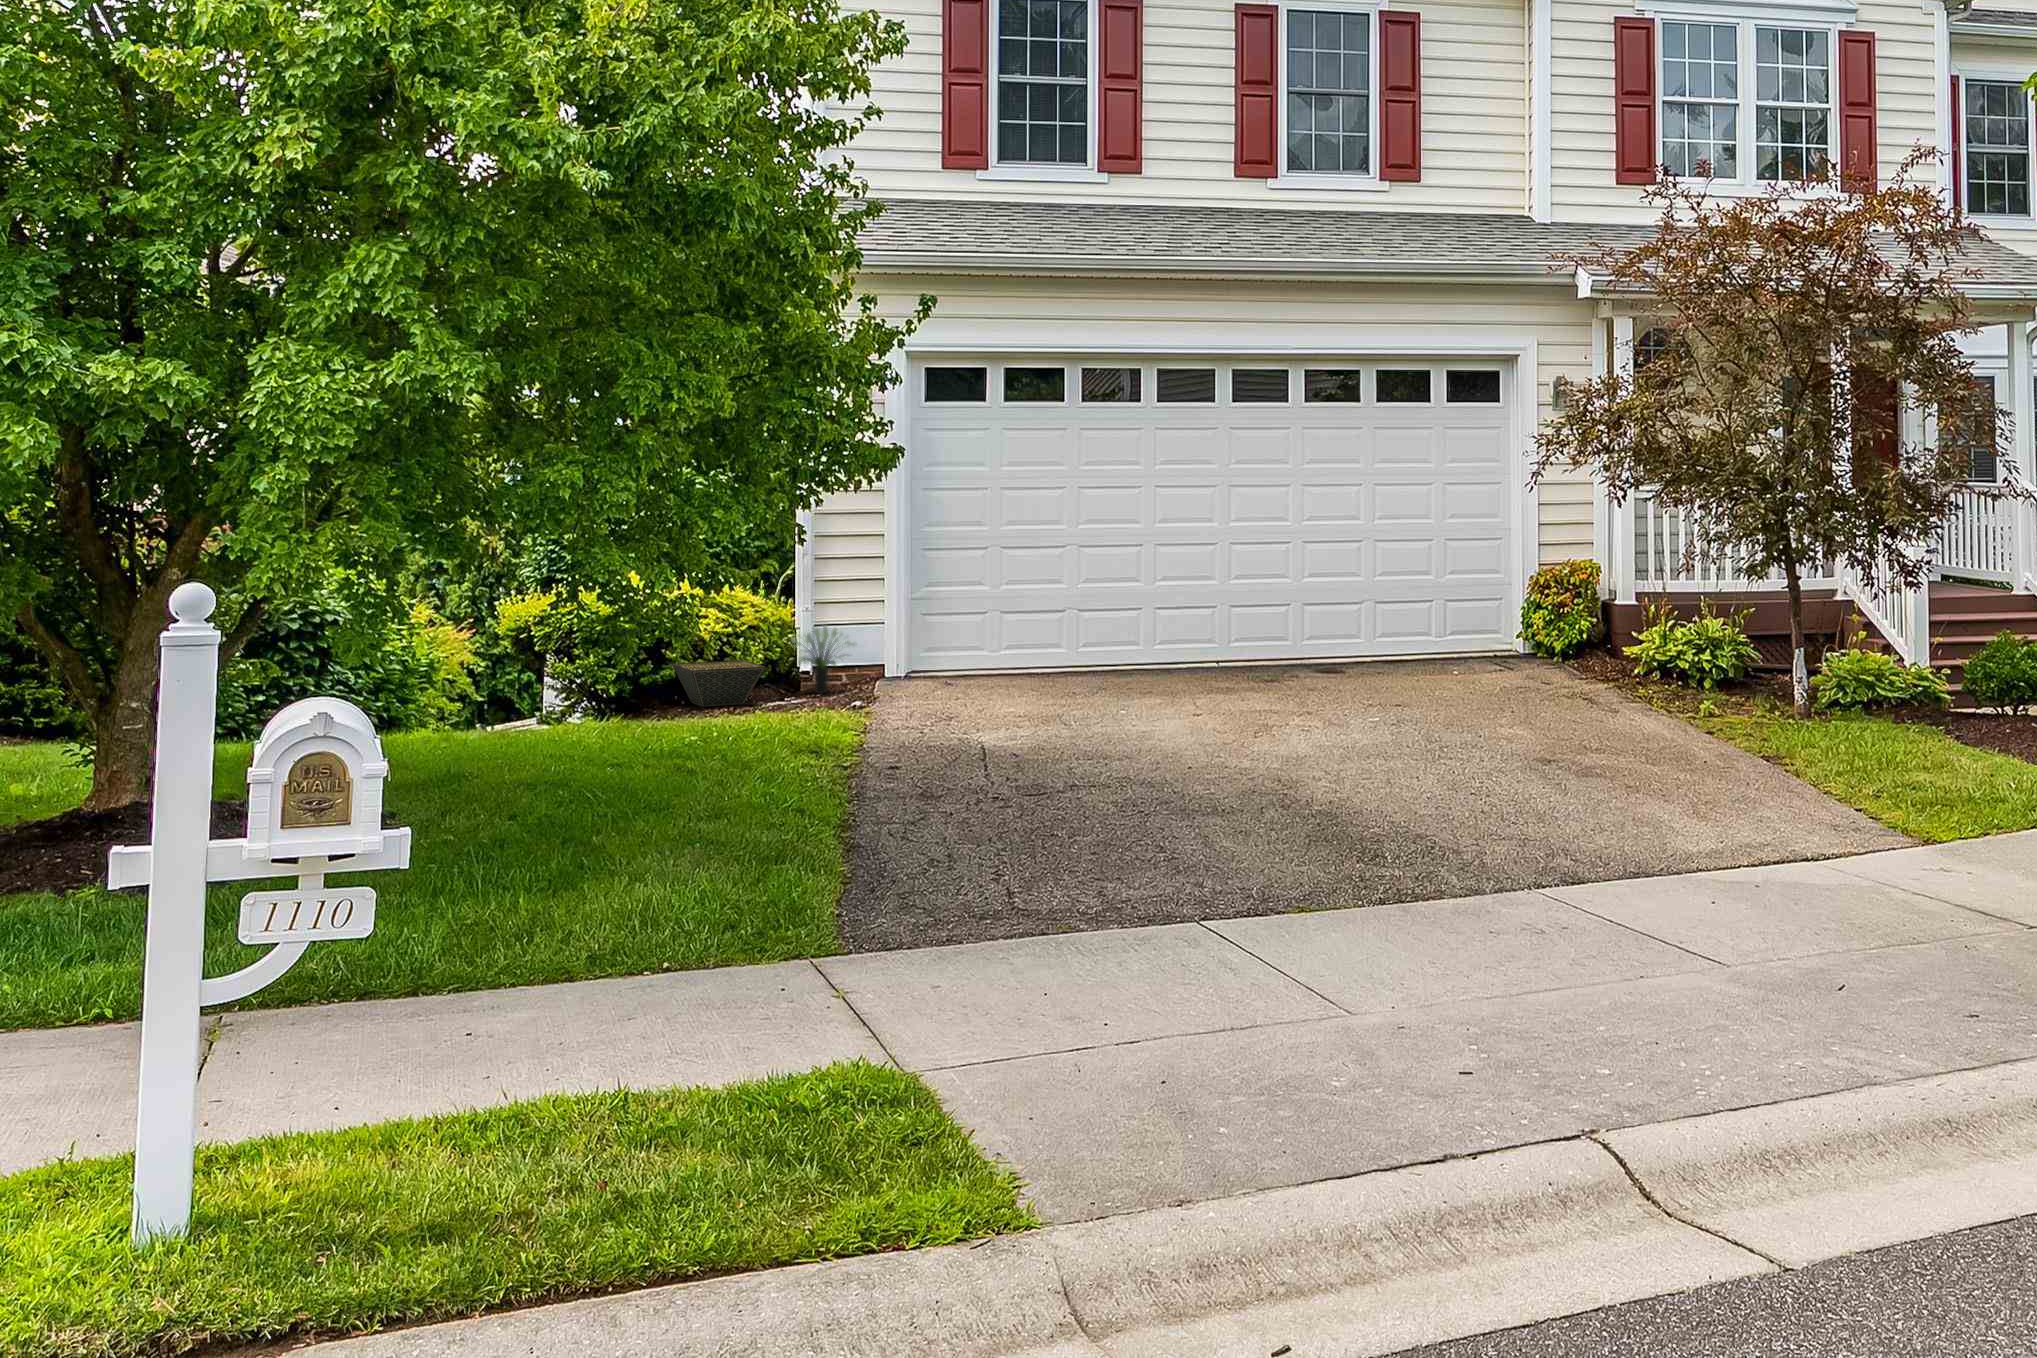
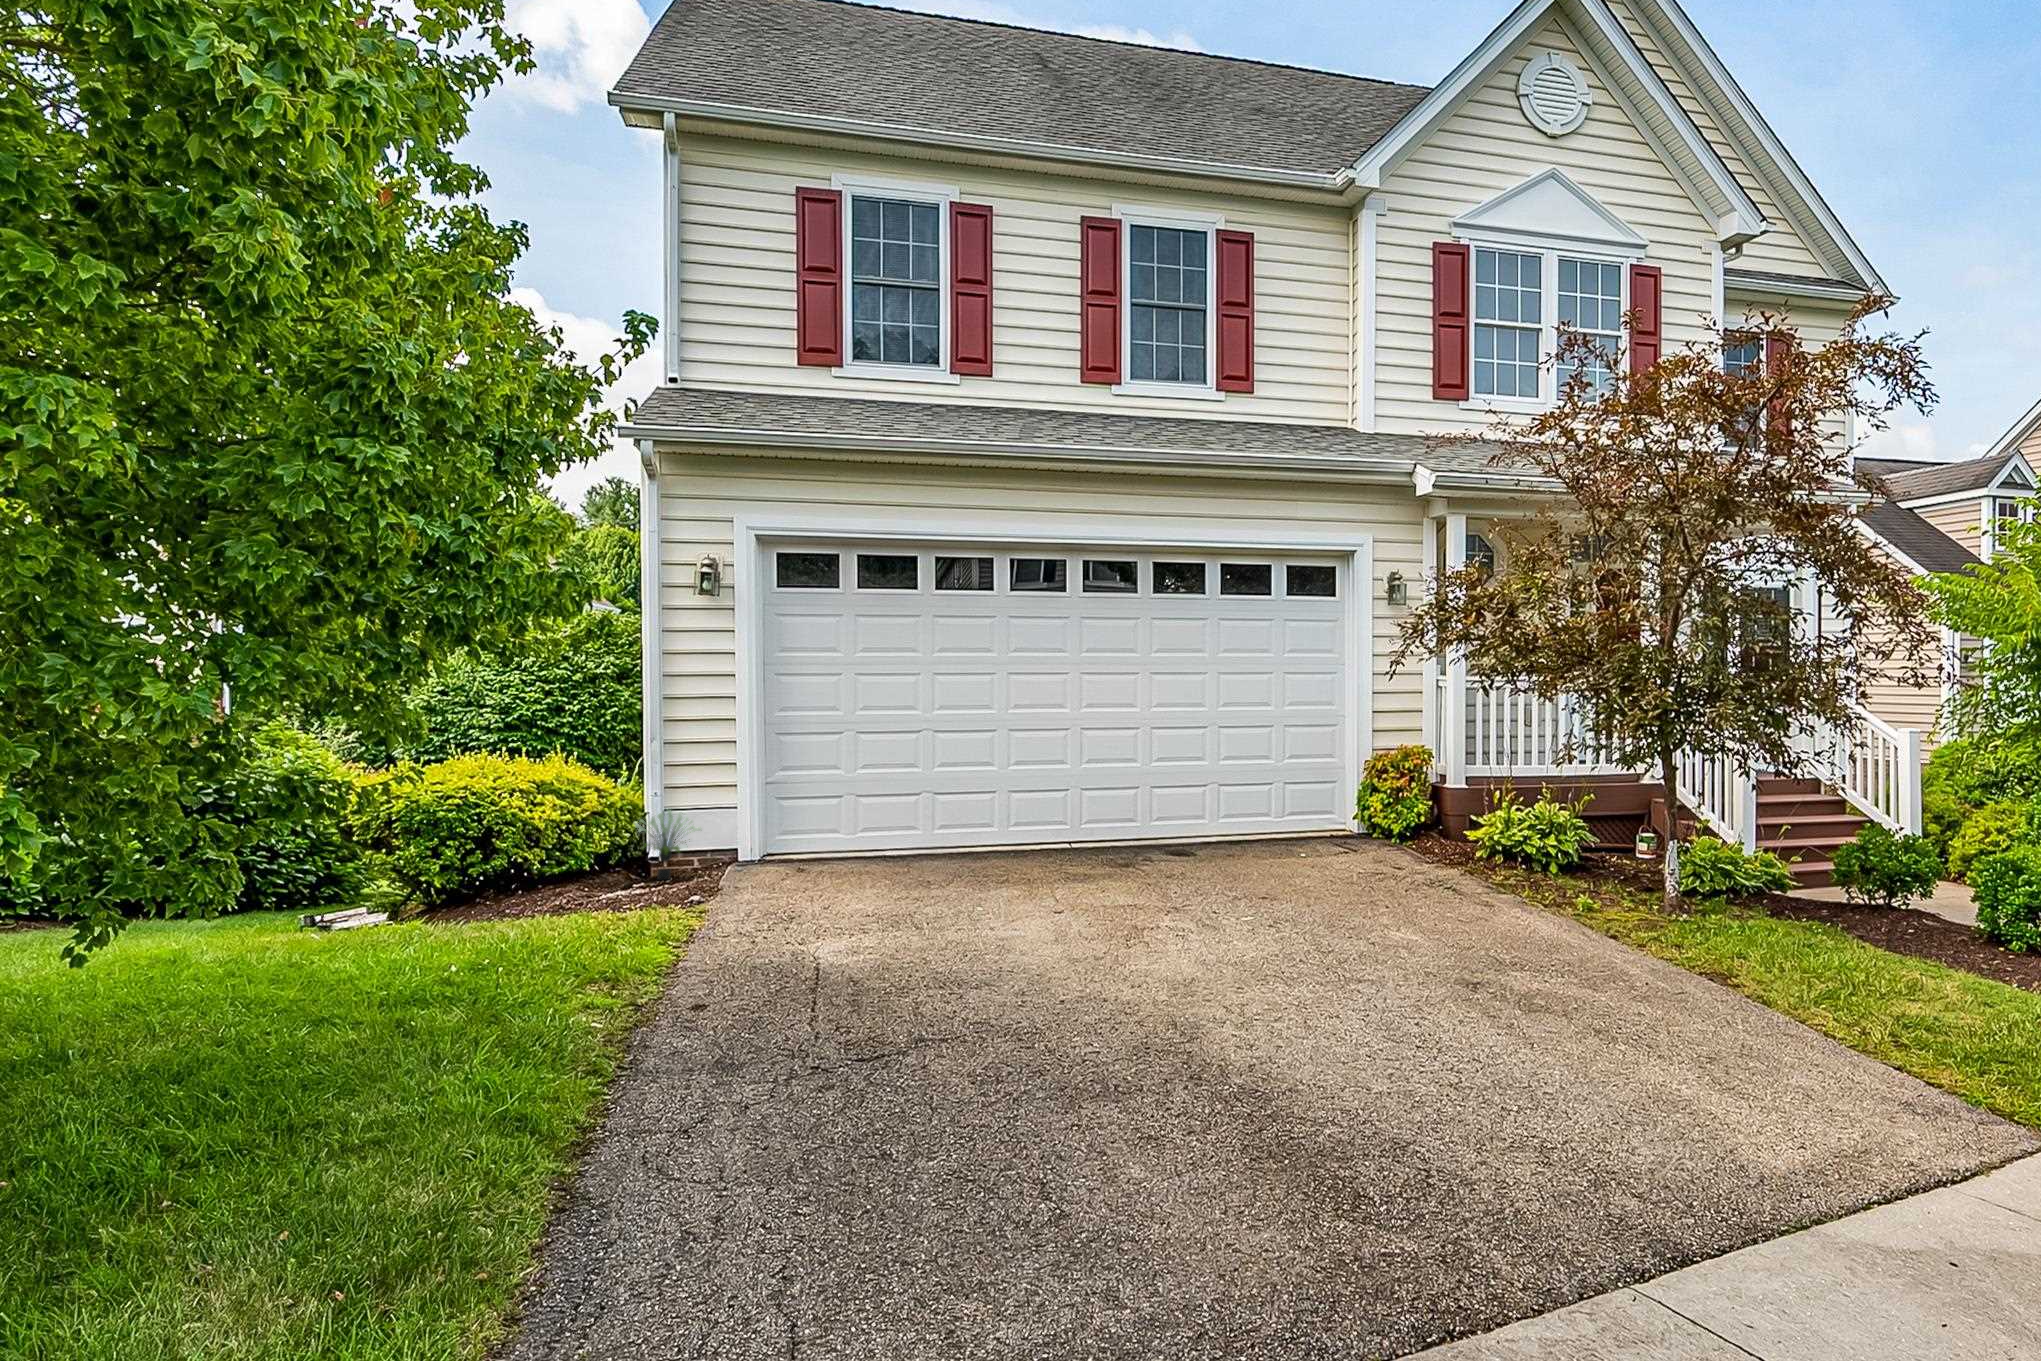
basket: present [672,660,765,707] -> none [507,846,603,896]

